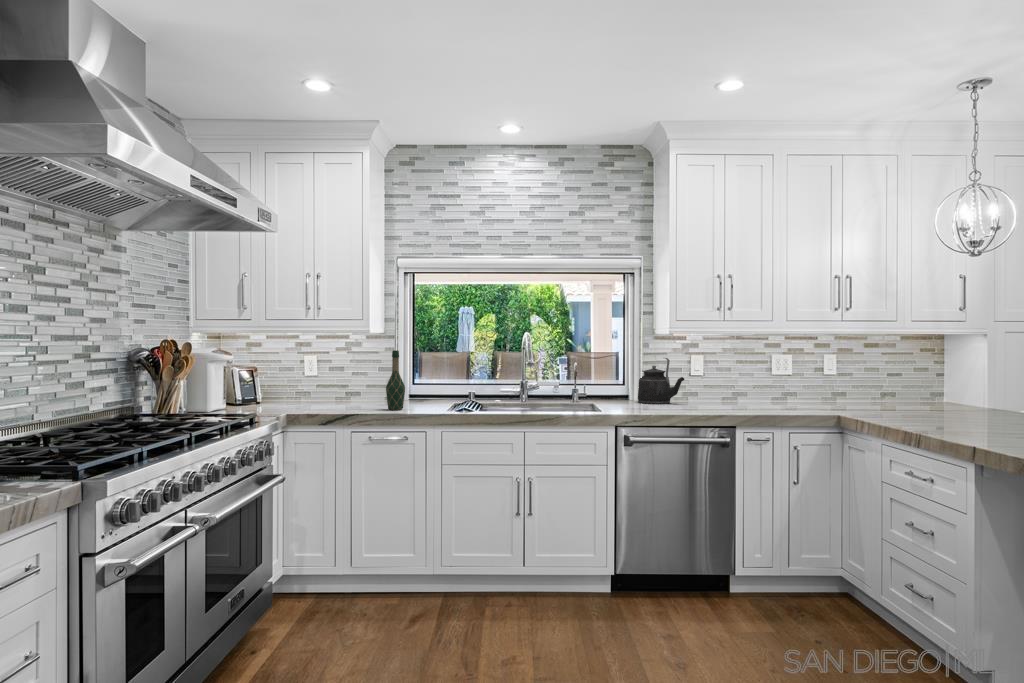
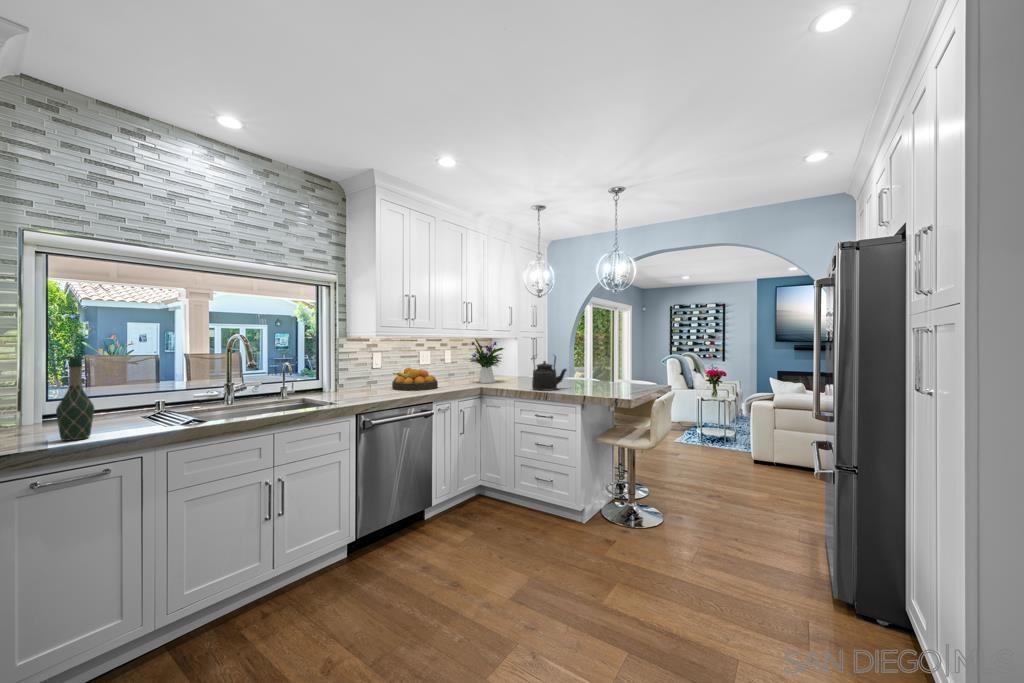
flower arrangement: none [847,334,929,411] -> present [470,339,504,383]
kettle: present [638,358,684,404] -> present [532,355,567,391]
fruit bowl: none [713,377,779,409] -> present [392,368,438,390]

